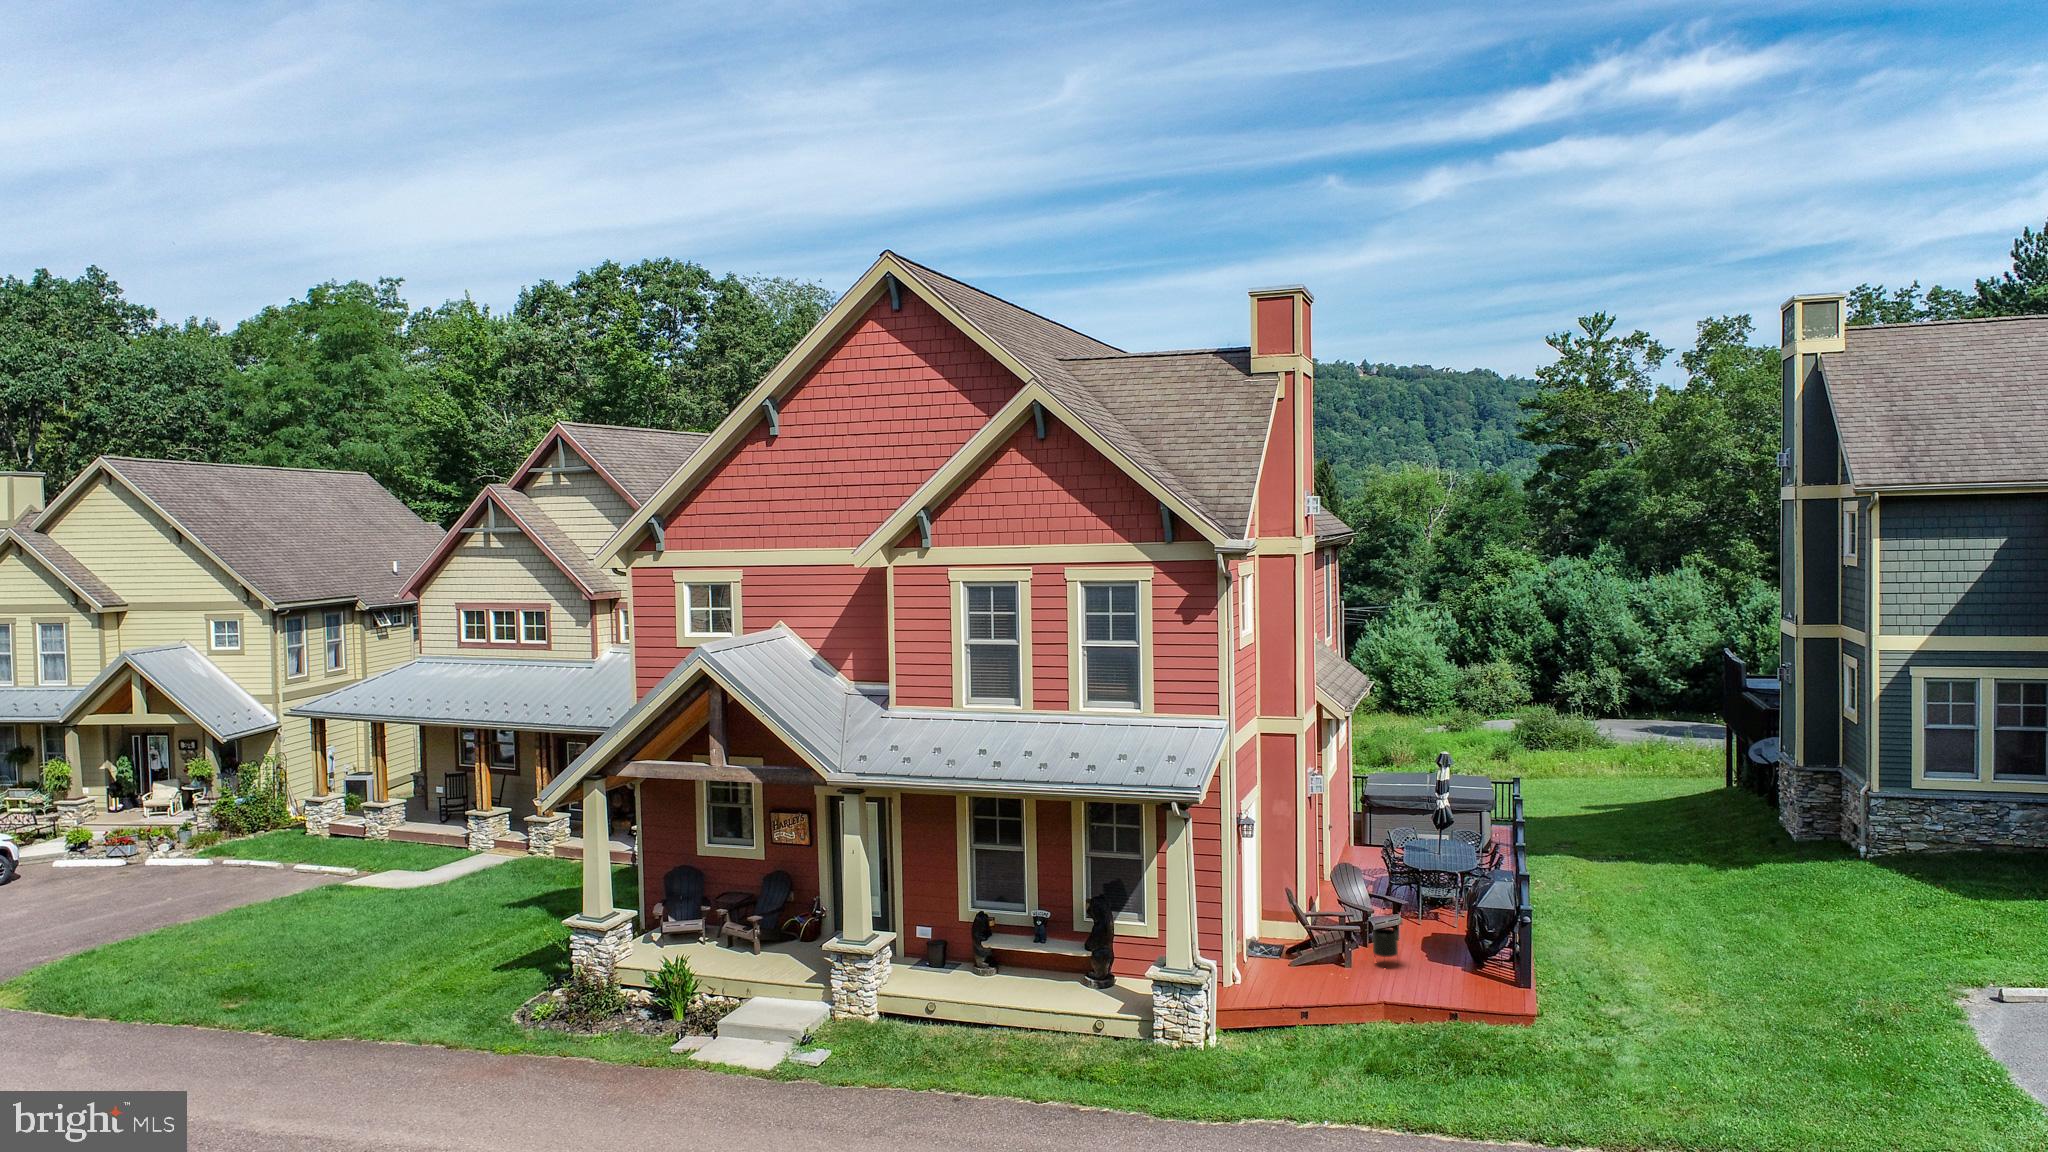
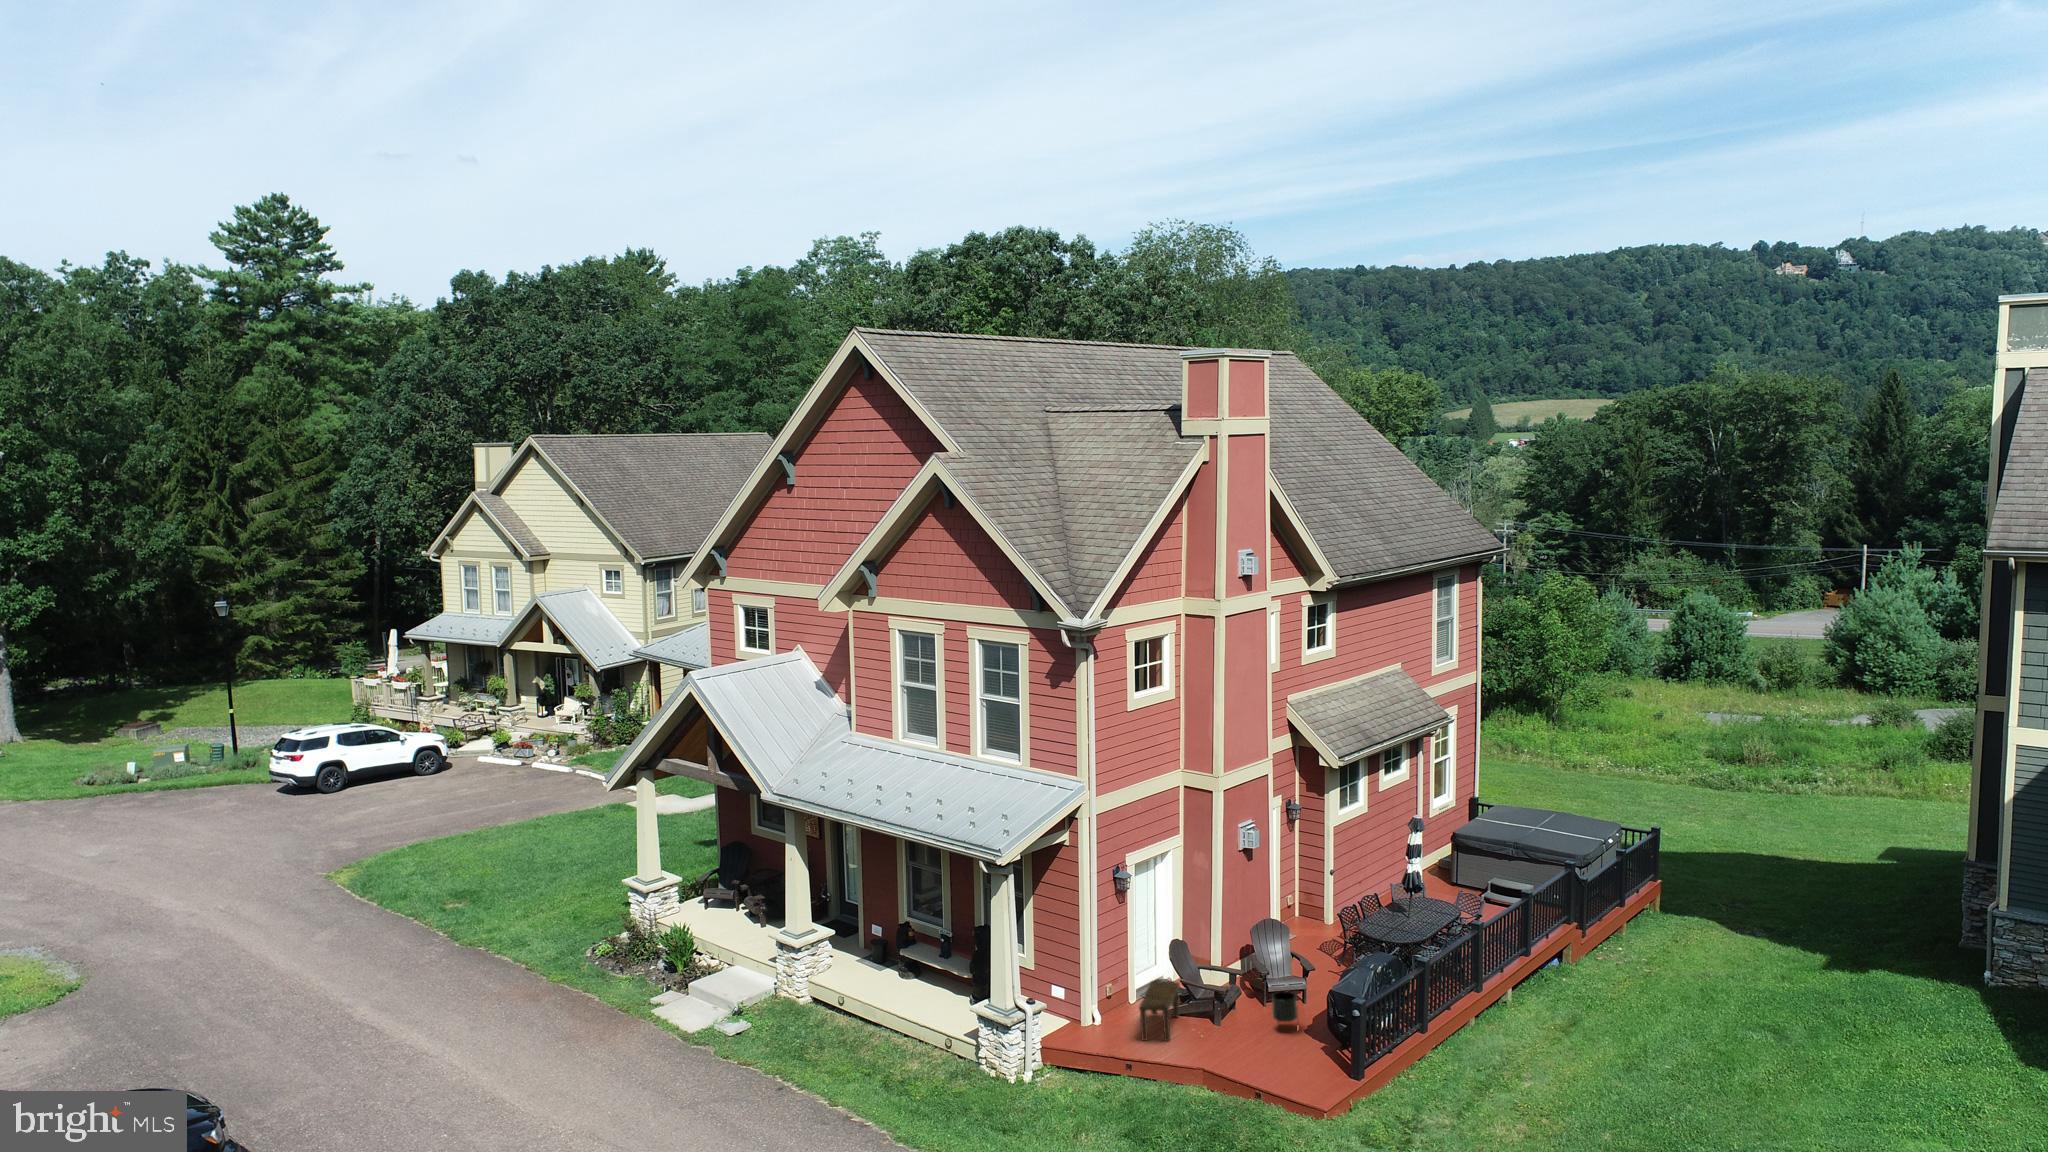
bench: none [1249,935,1301,995] -> present [1139,981,1180,1041]

